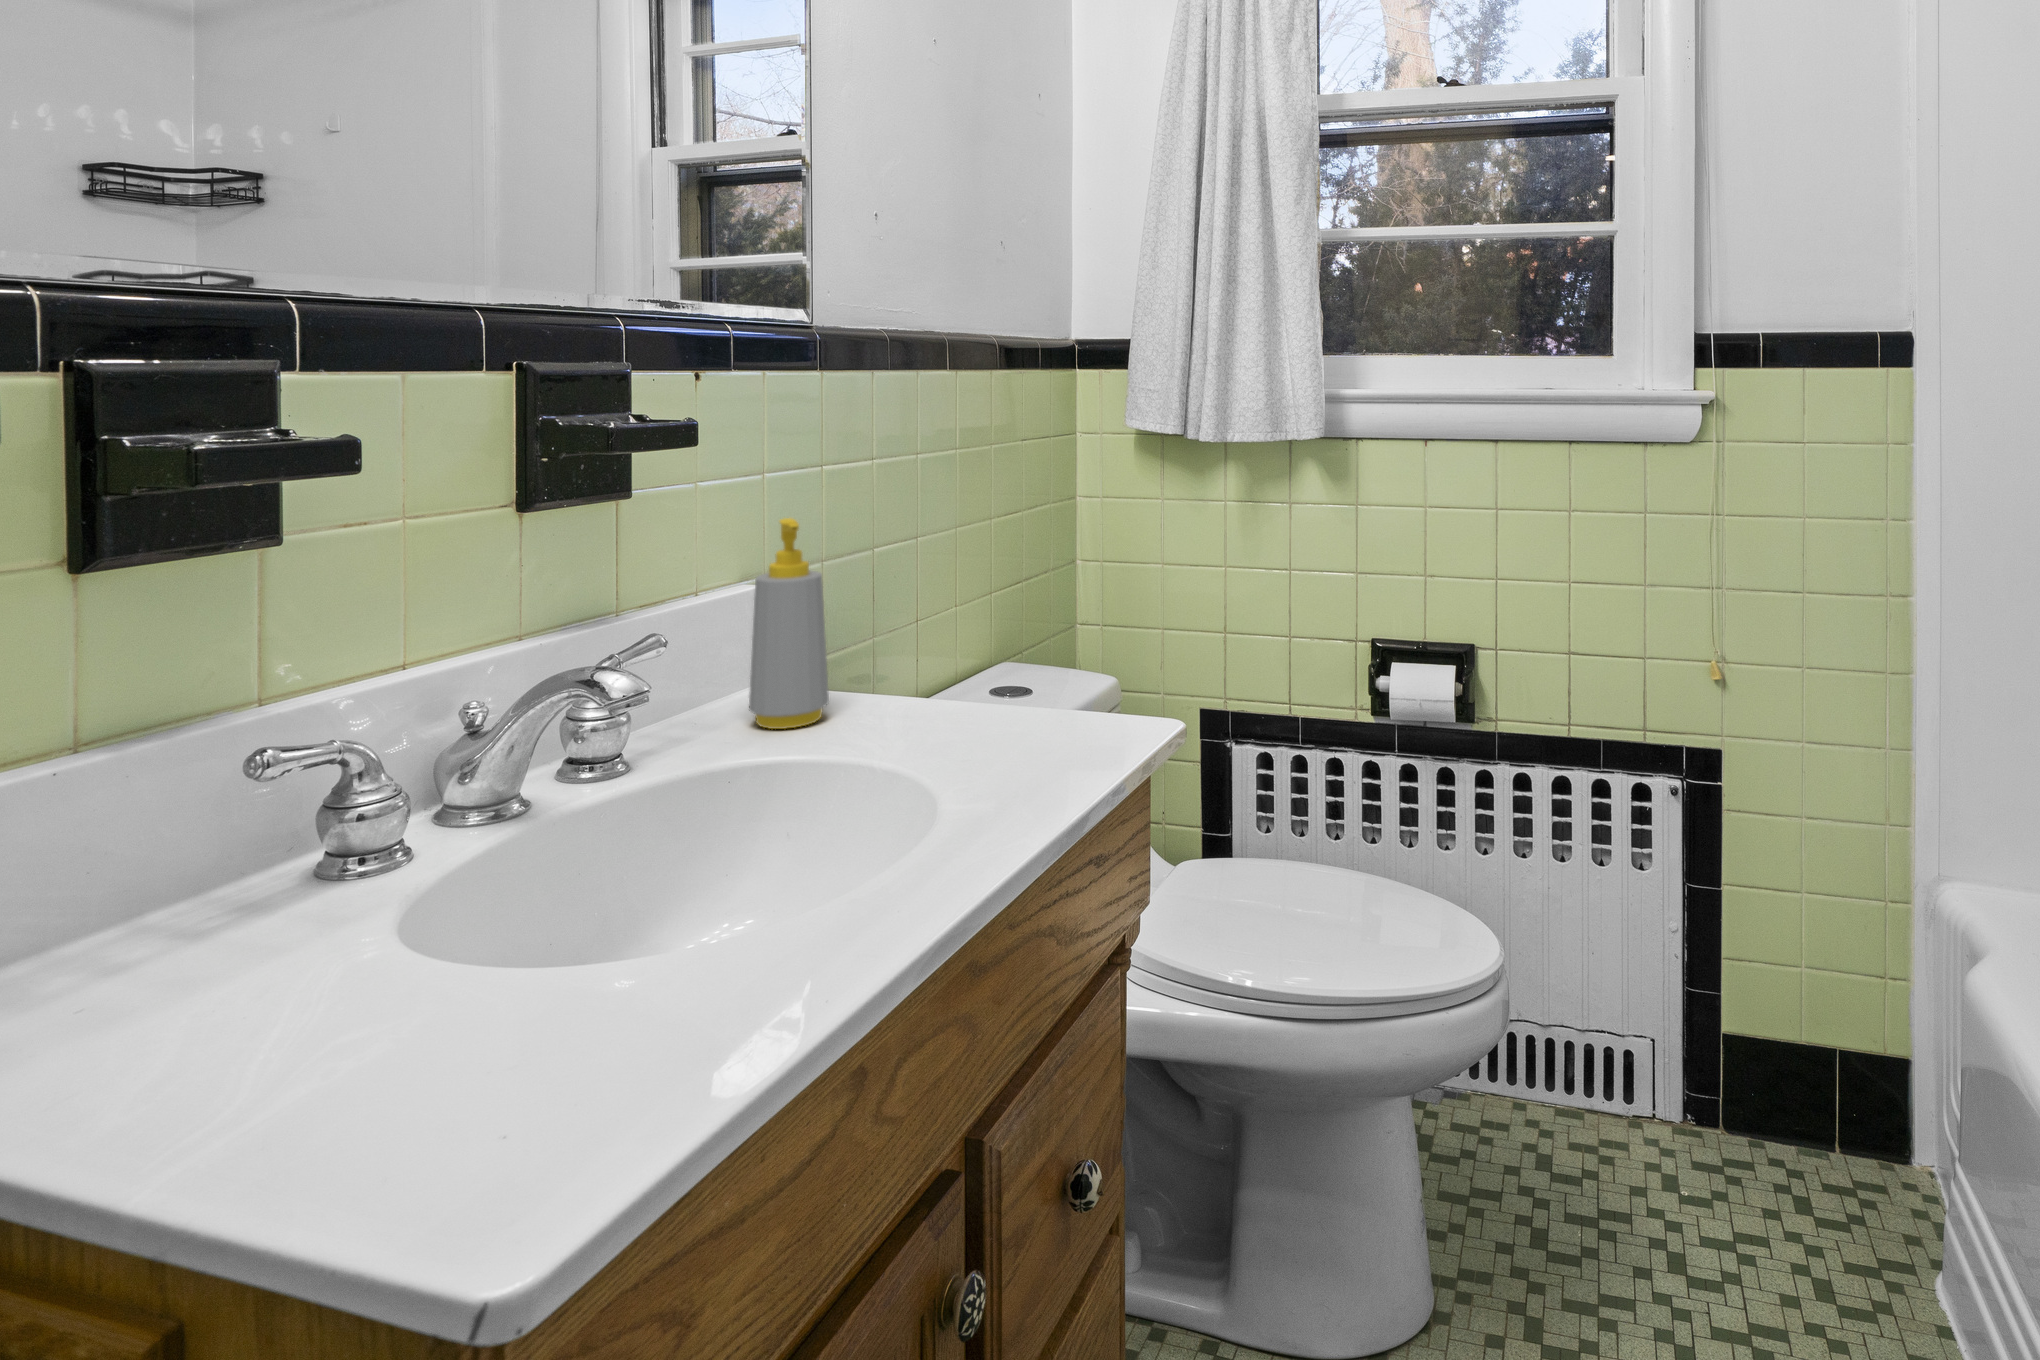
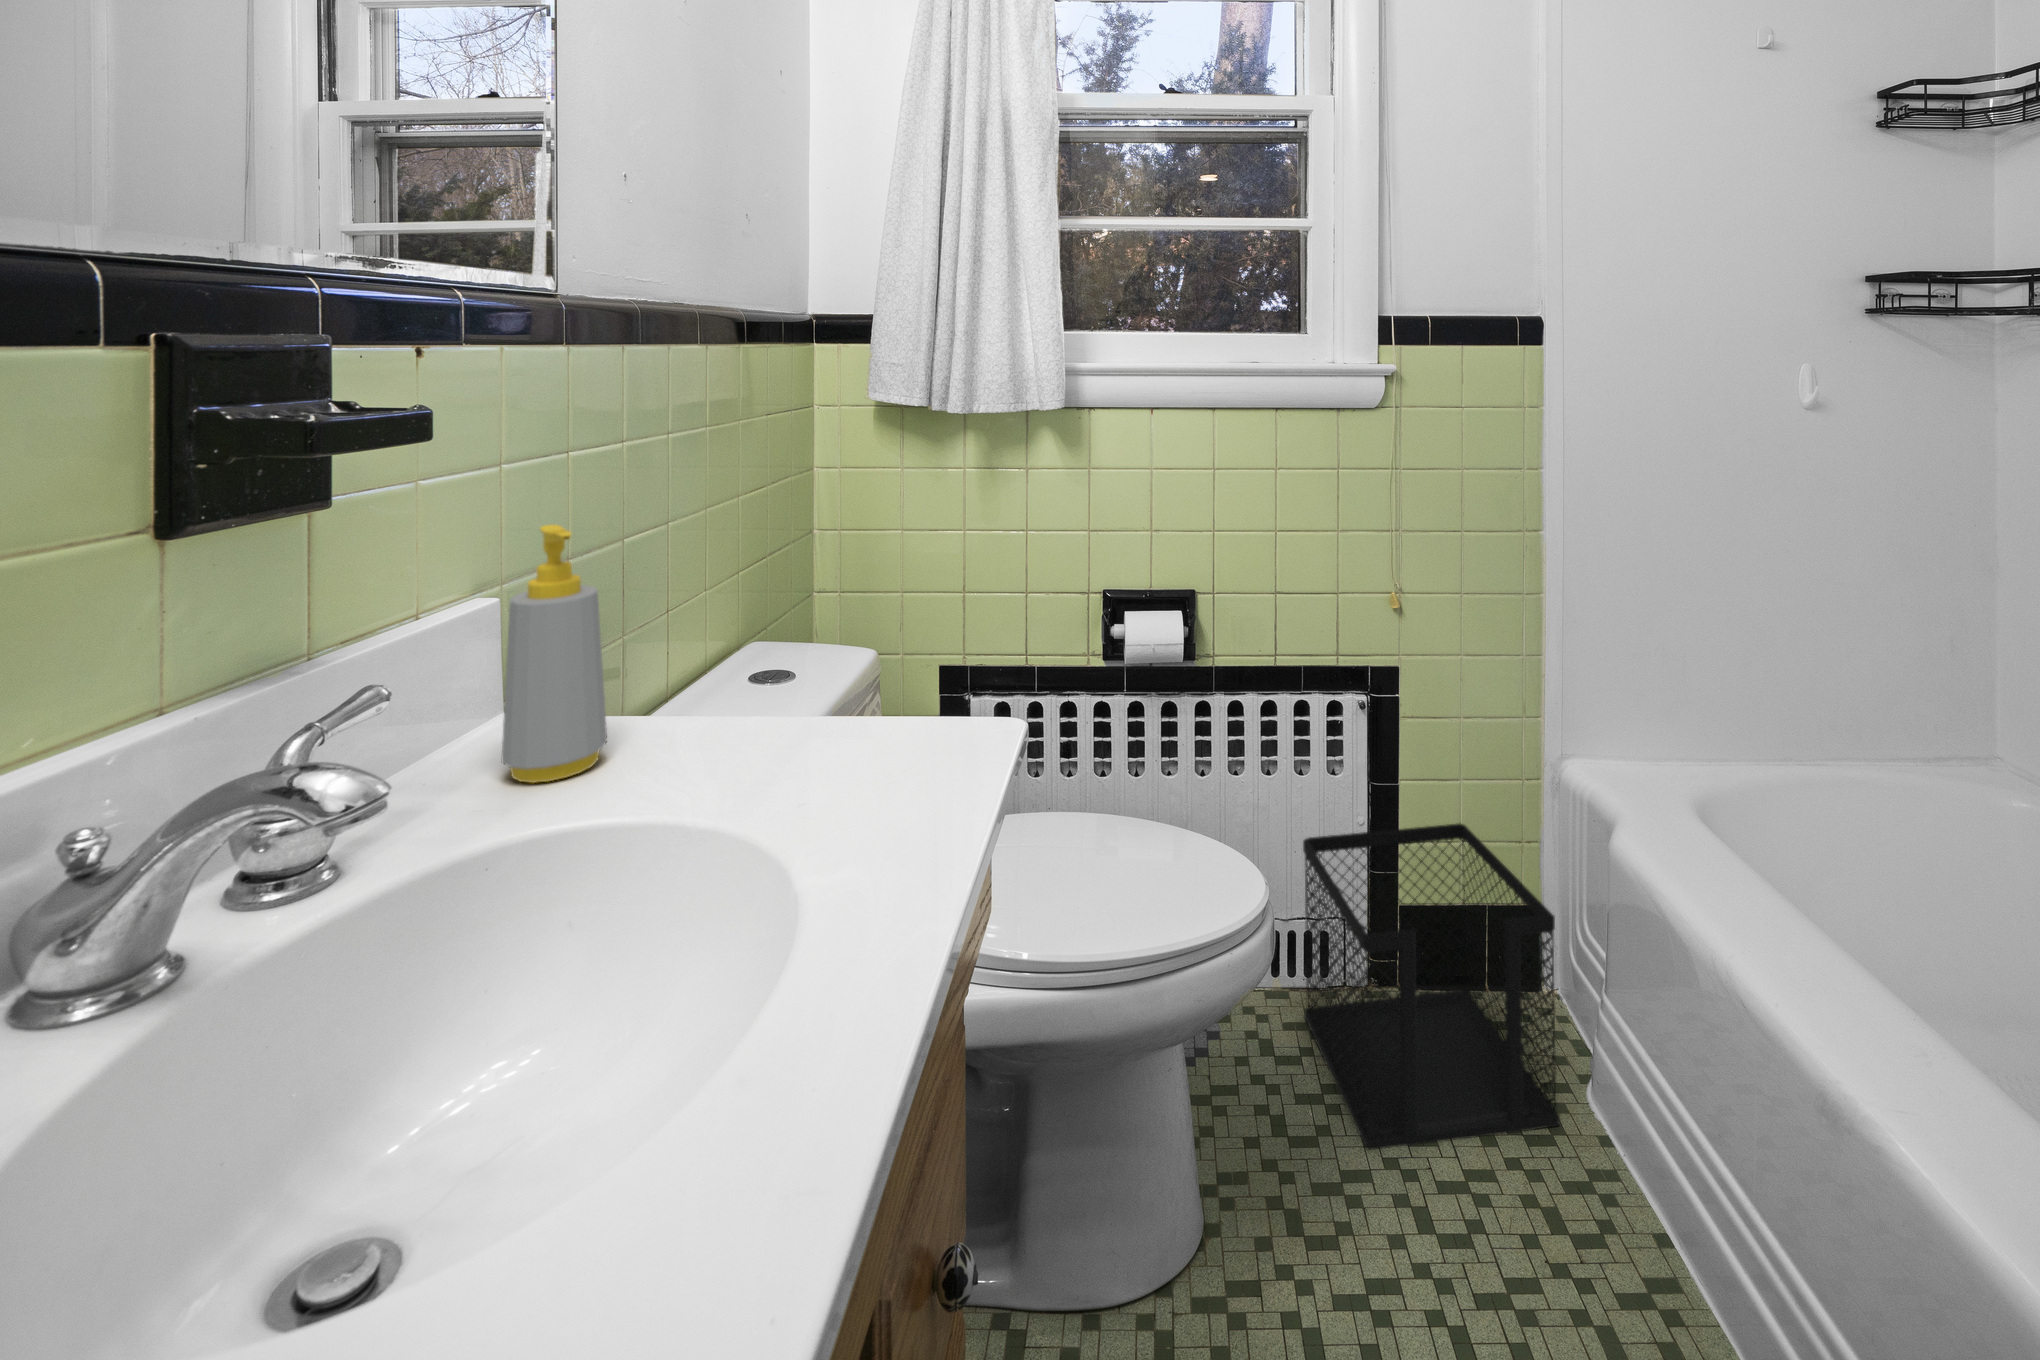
wastebasket: none [1593,932,1892,1312] -> present [1303,823,1560,1150]

